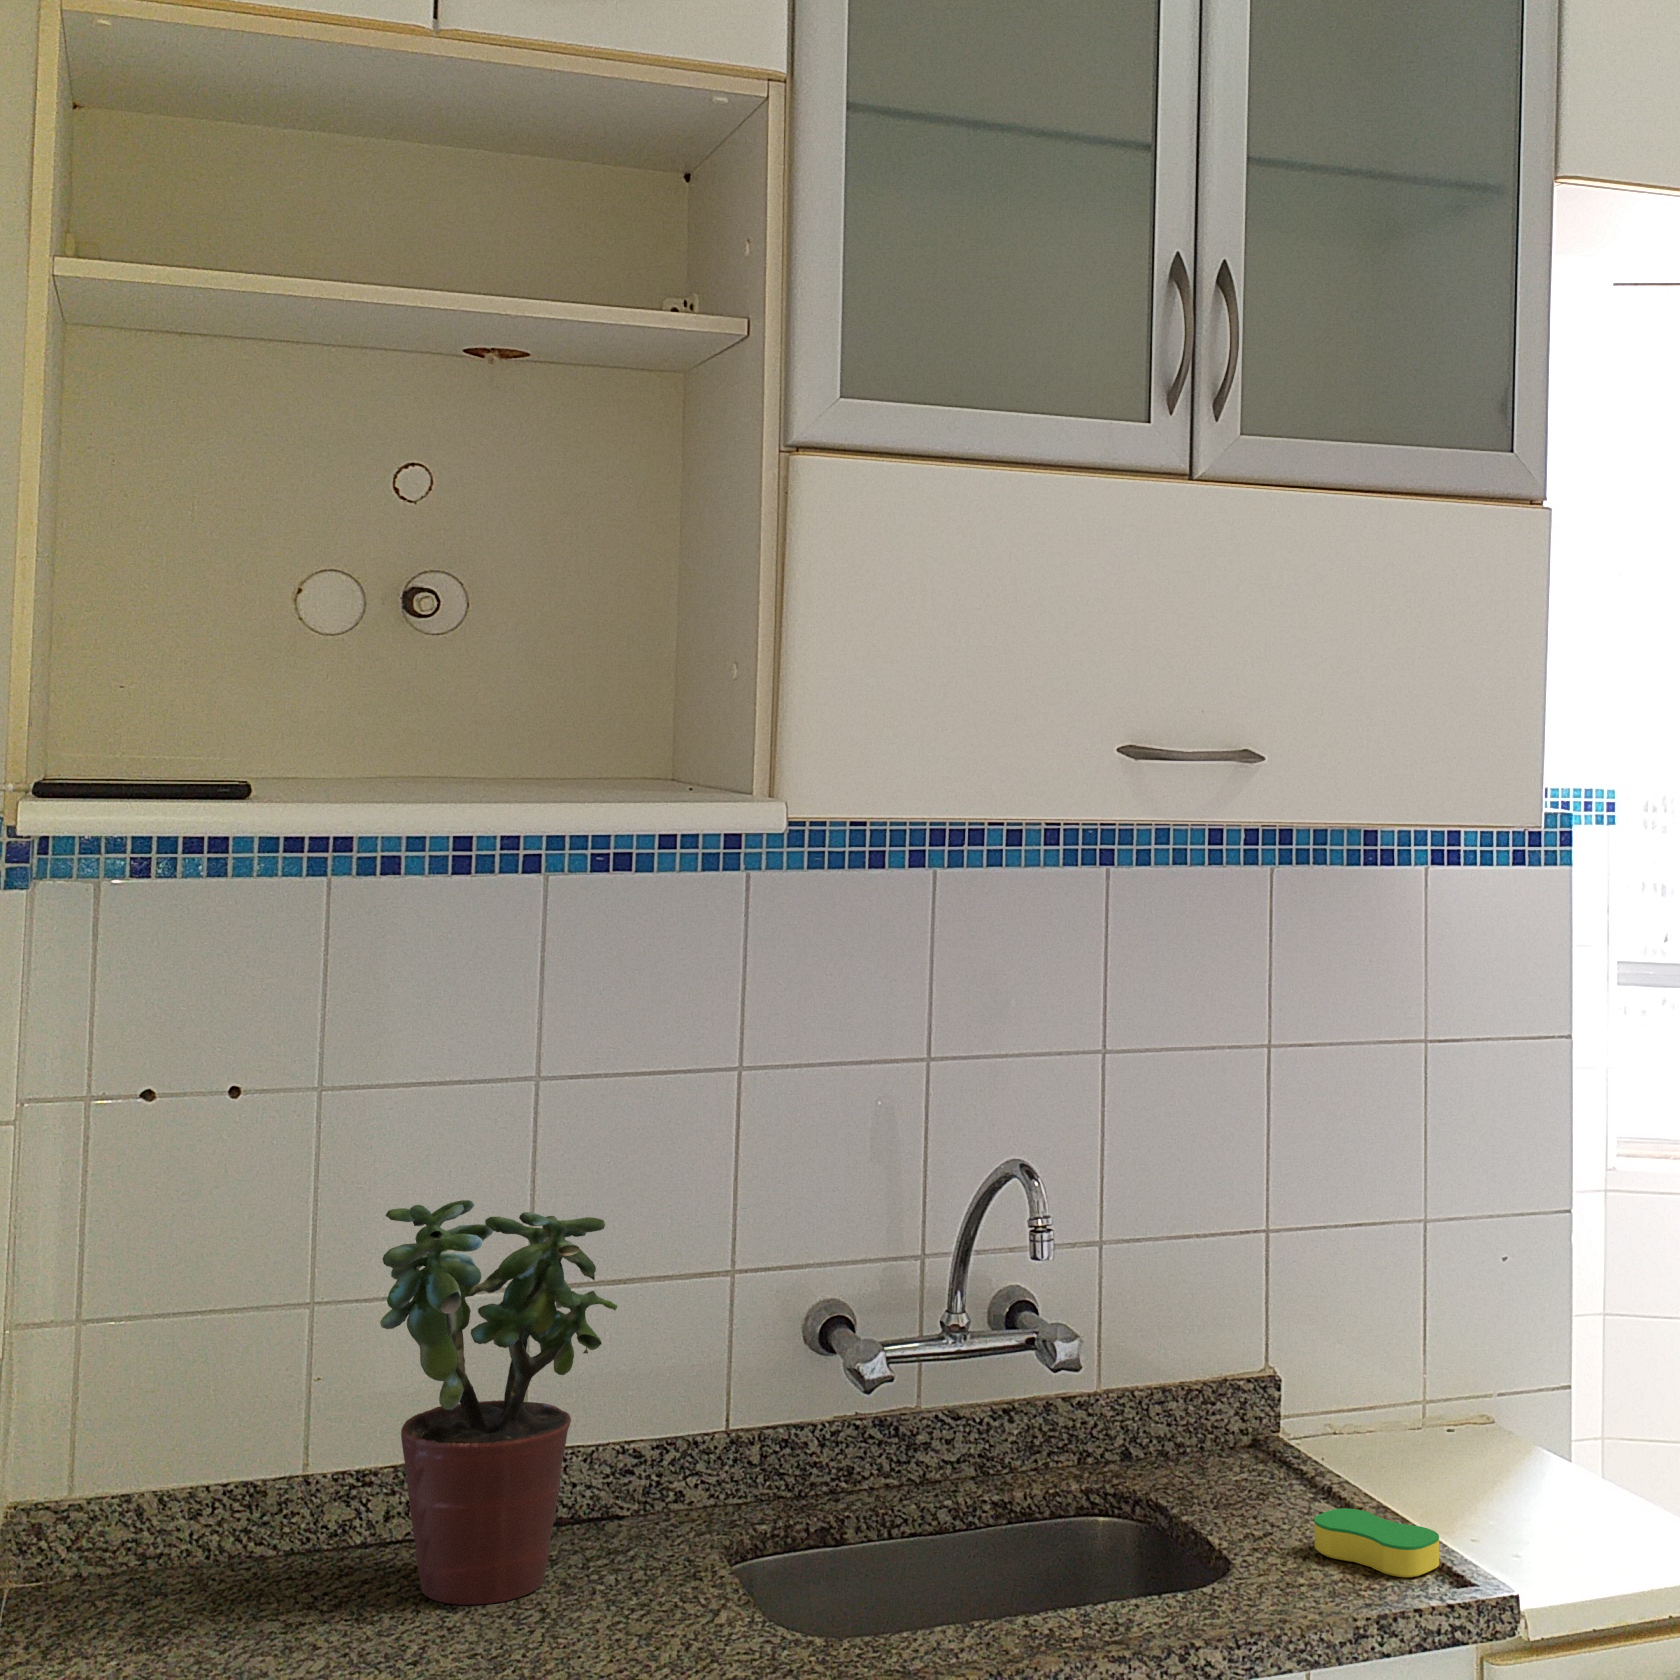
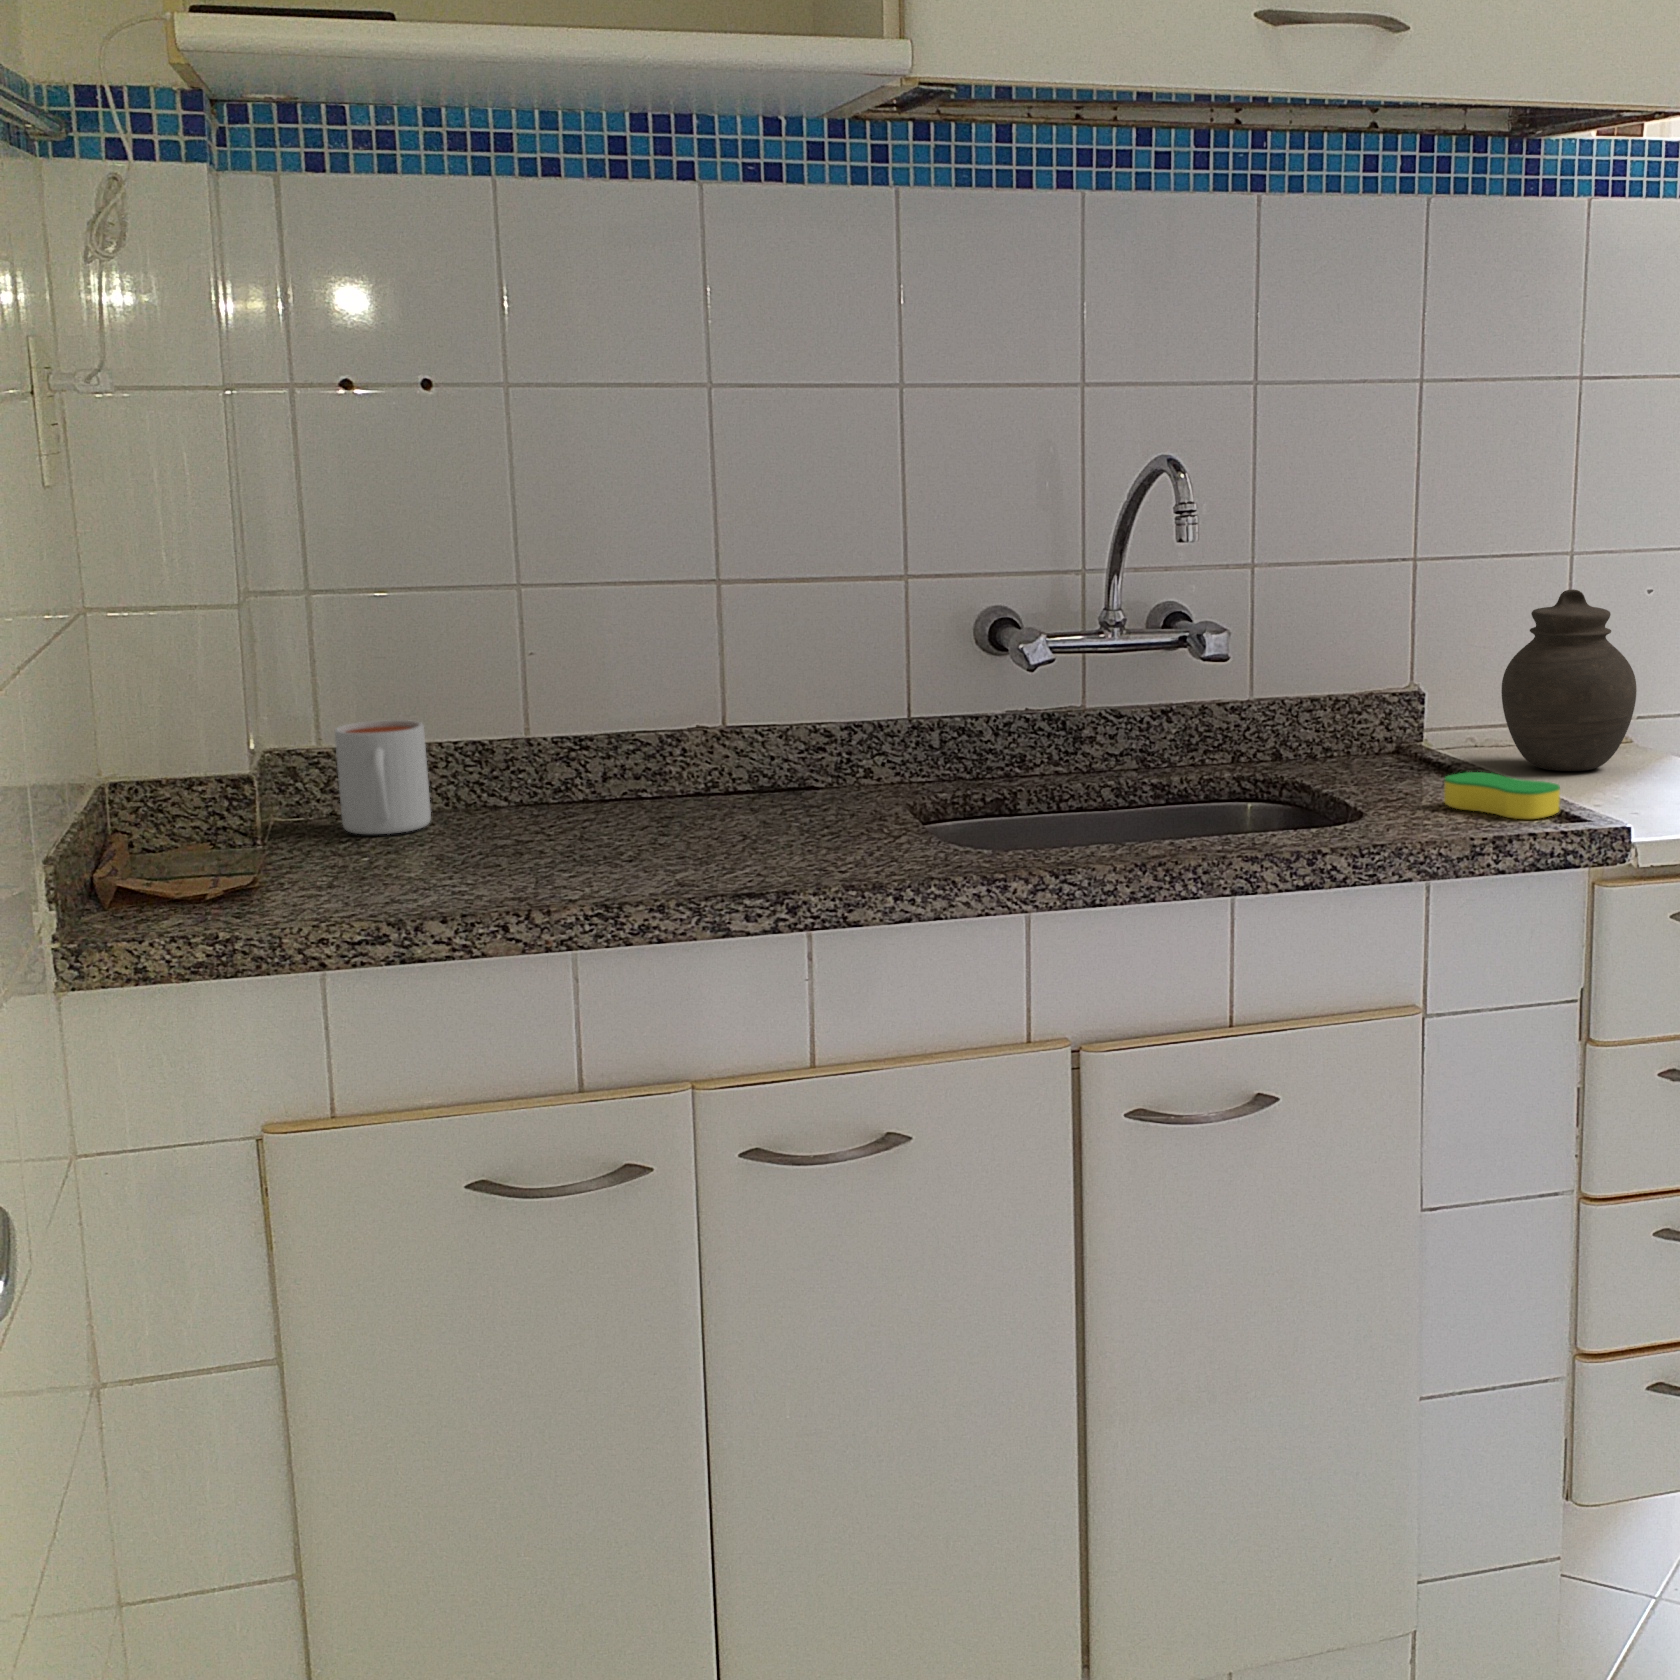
potted plant: present [380,1200,617,1605] -> none [570,468,792,830]
jar: none [1362,1278,1503,1480] -> present [1501,589,1637,771]
mug: none [86,1471,192,1618] -> present [335,720,431,834]

